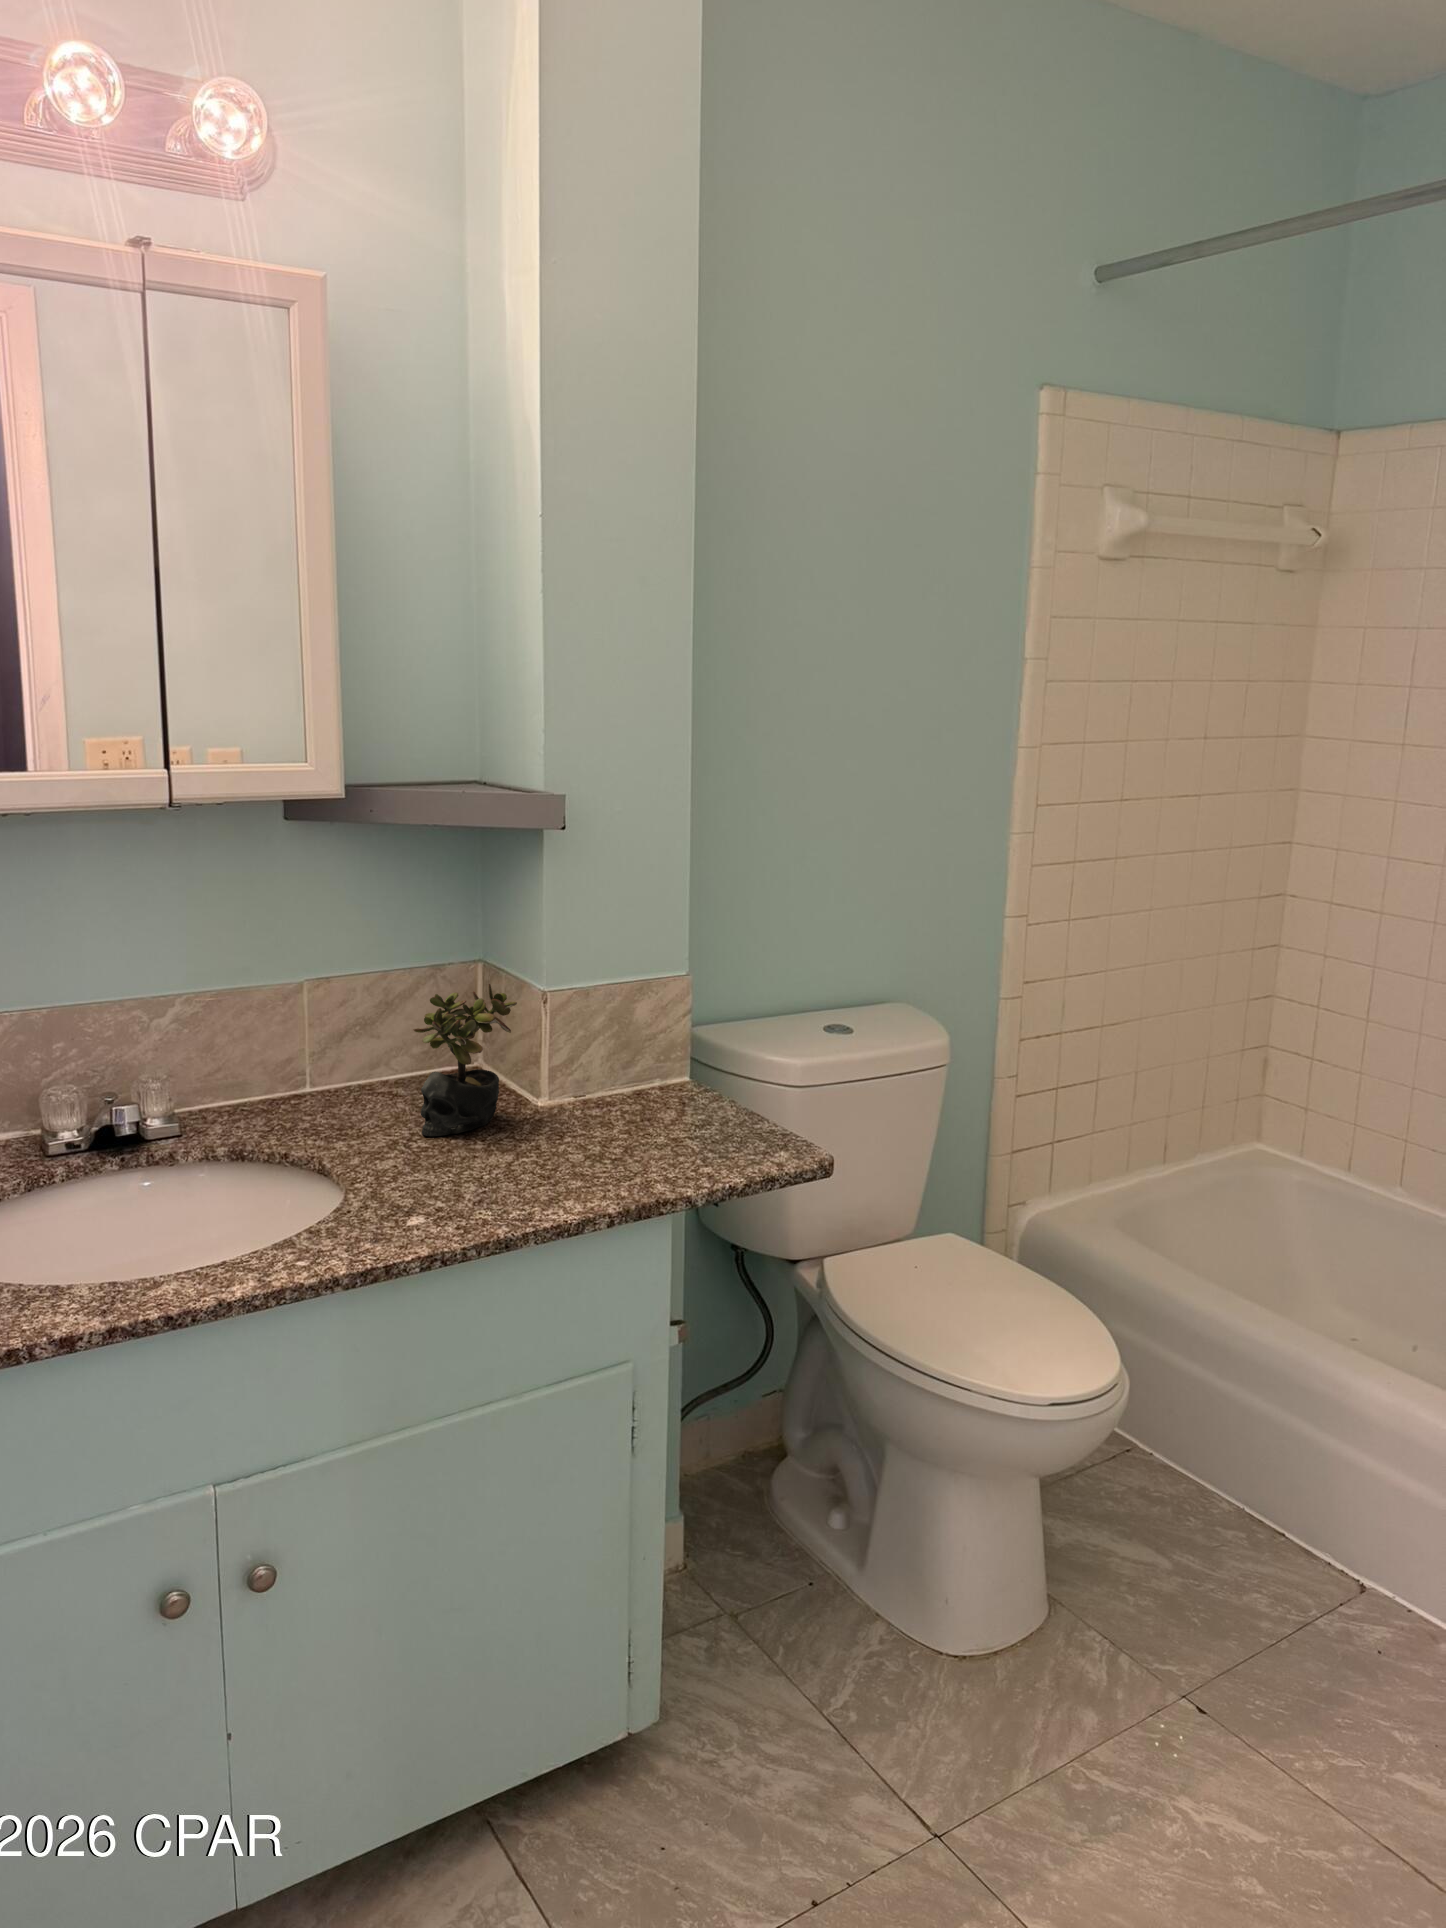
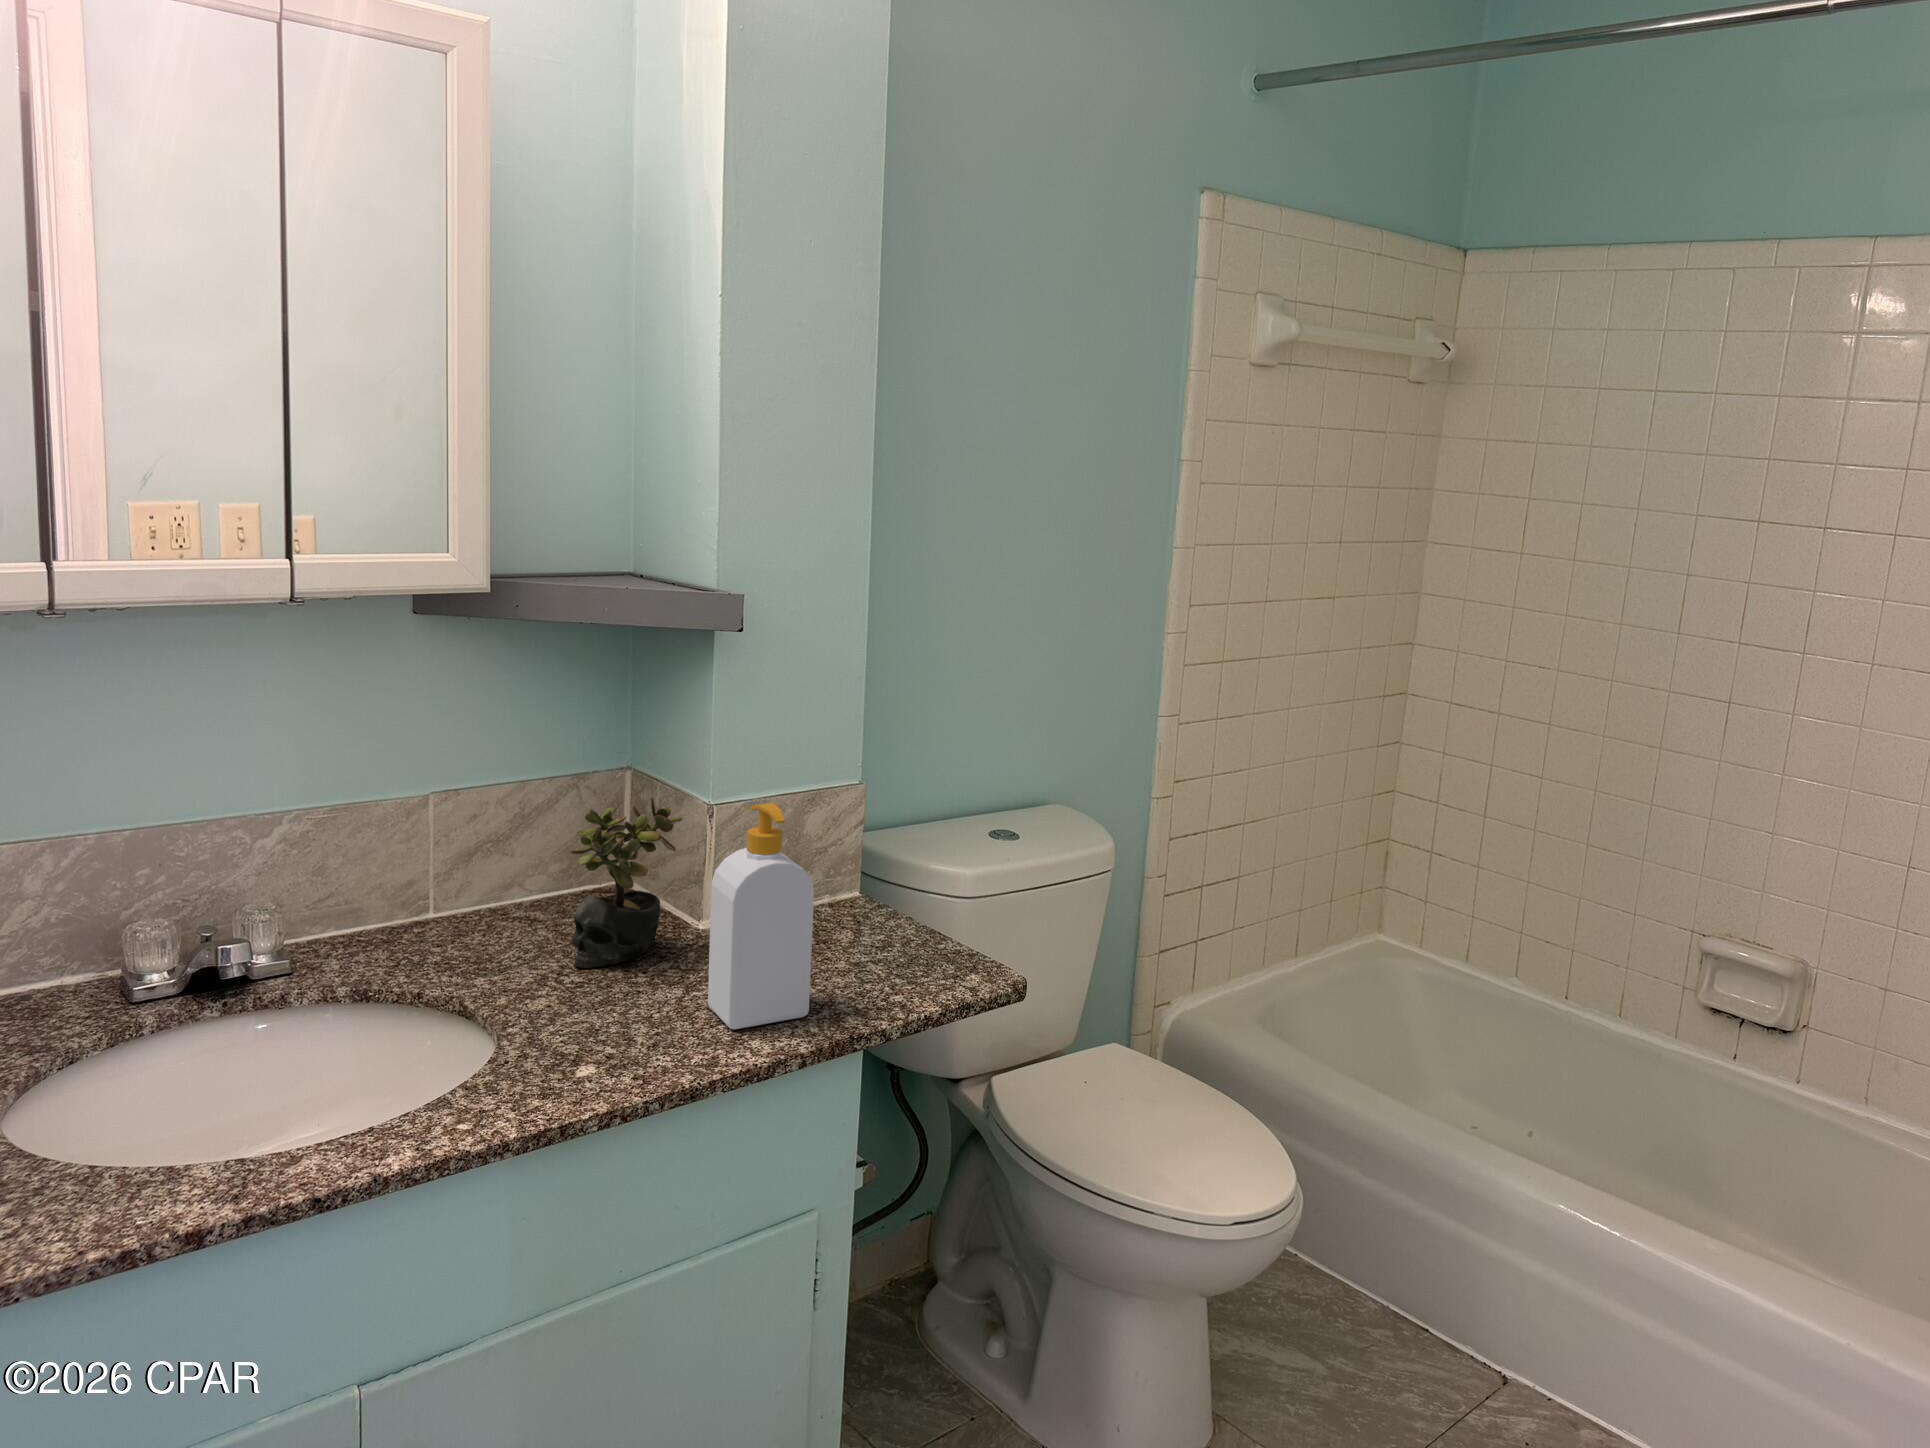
soap bottle: none [532,984,624,1191] -> present [708,803,814,1029]

